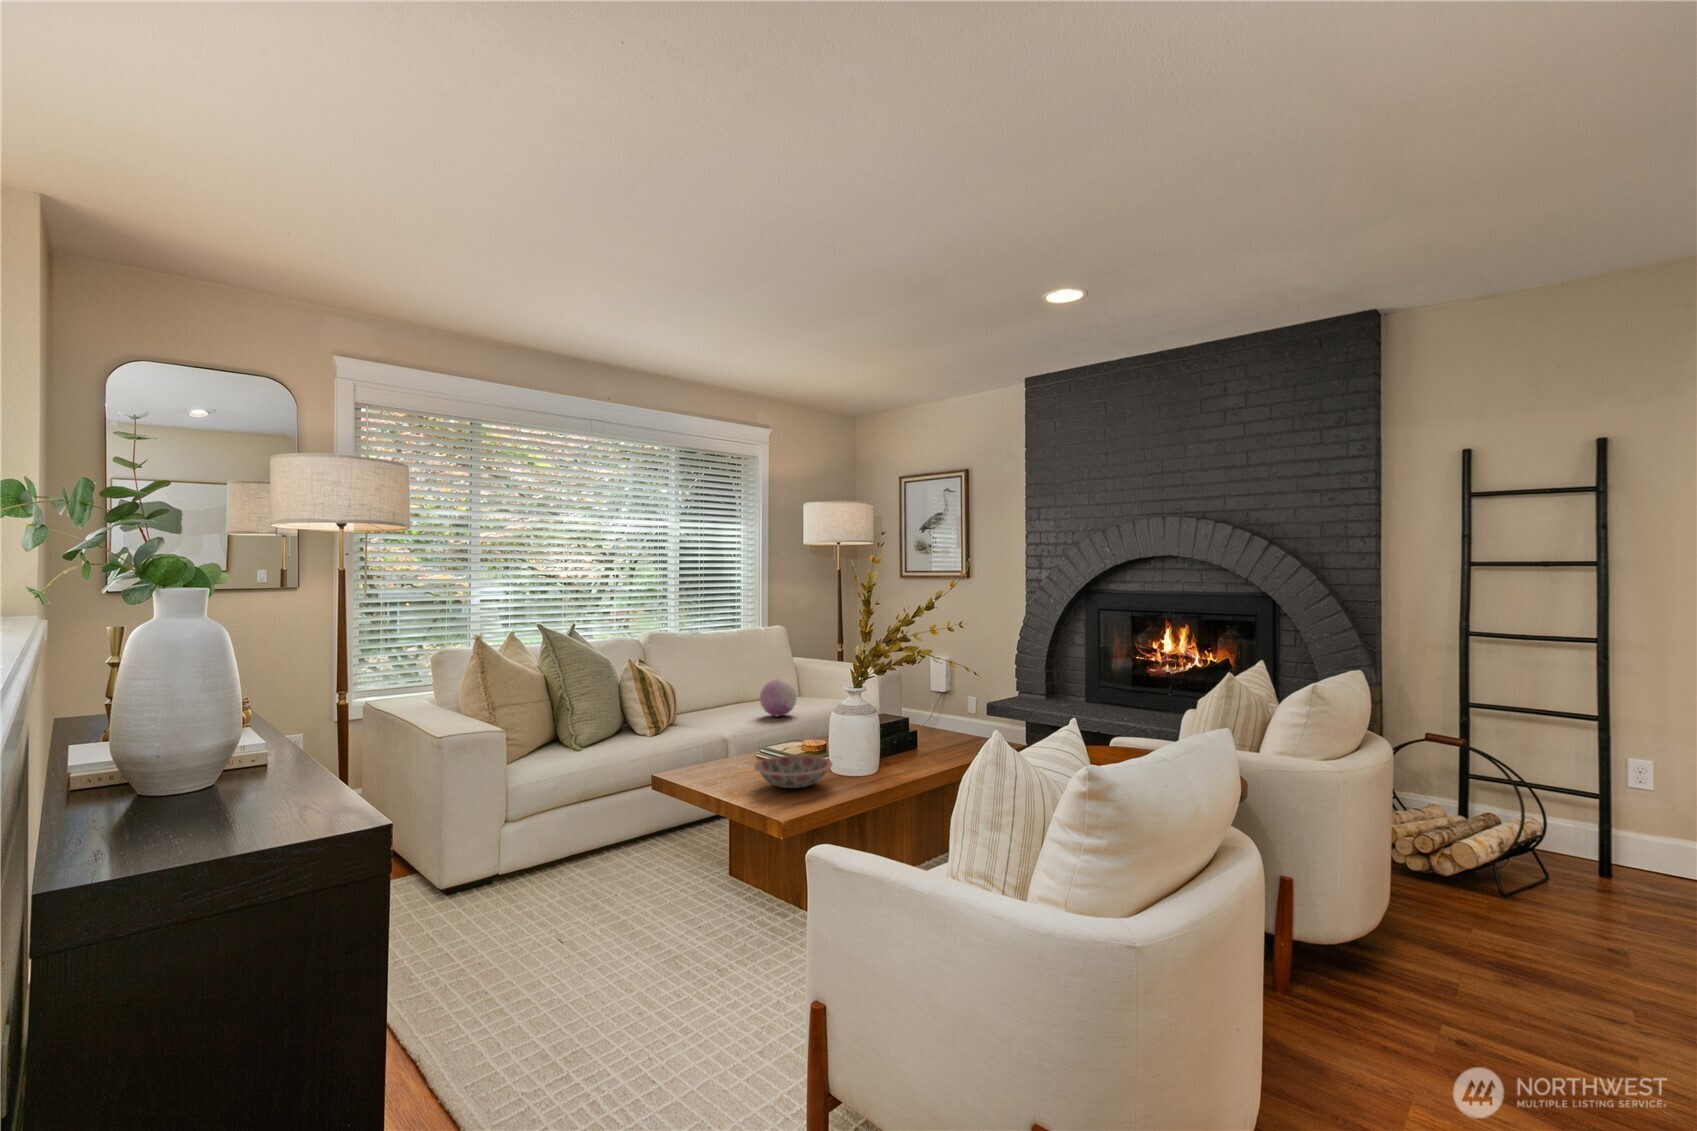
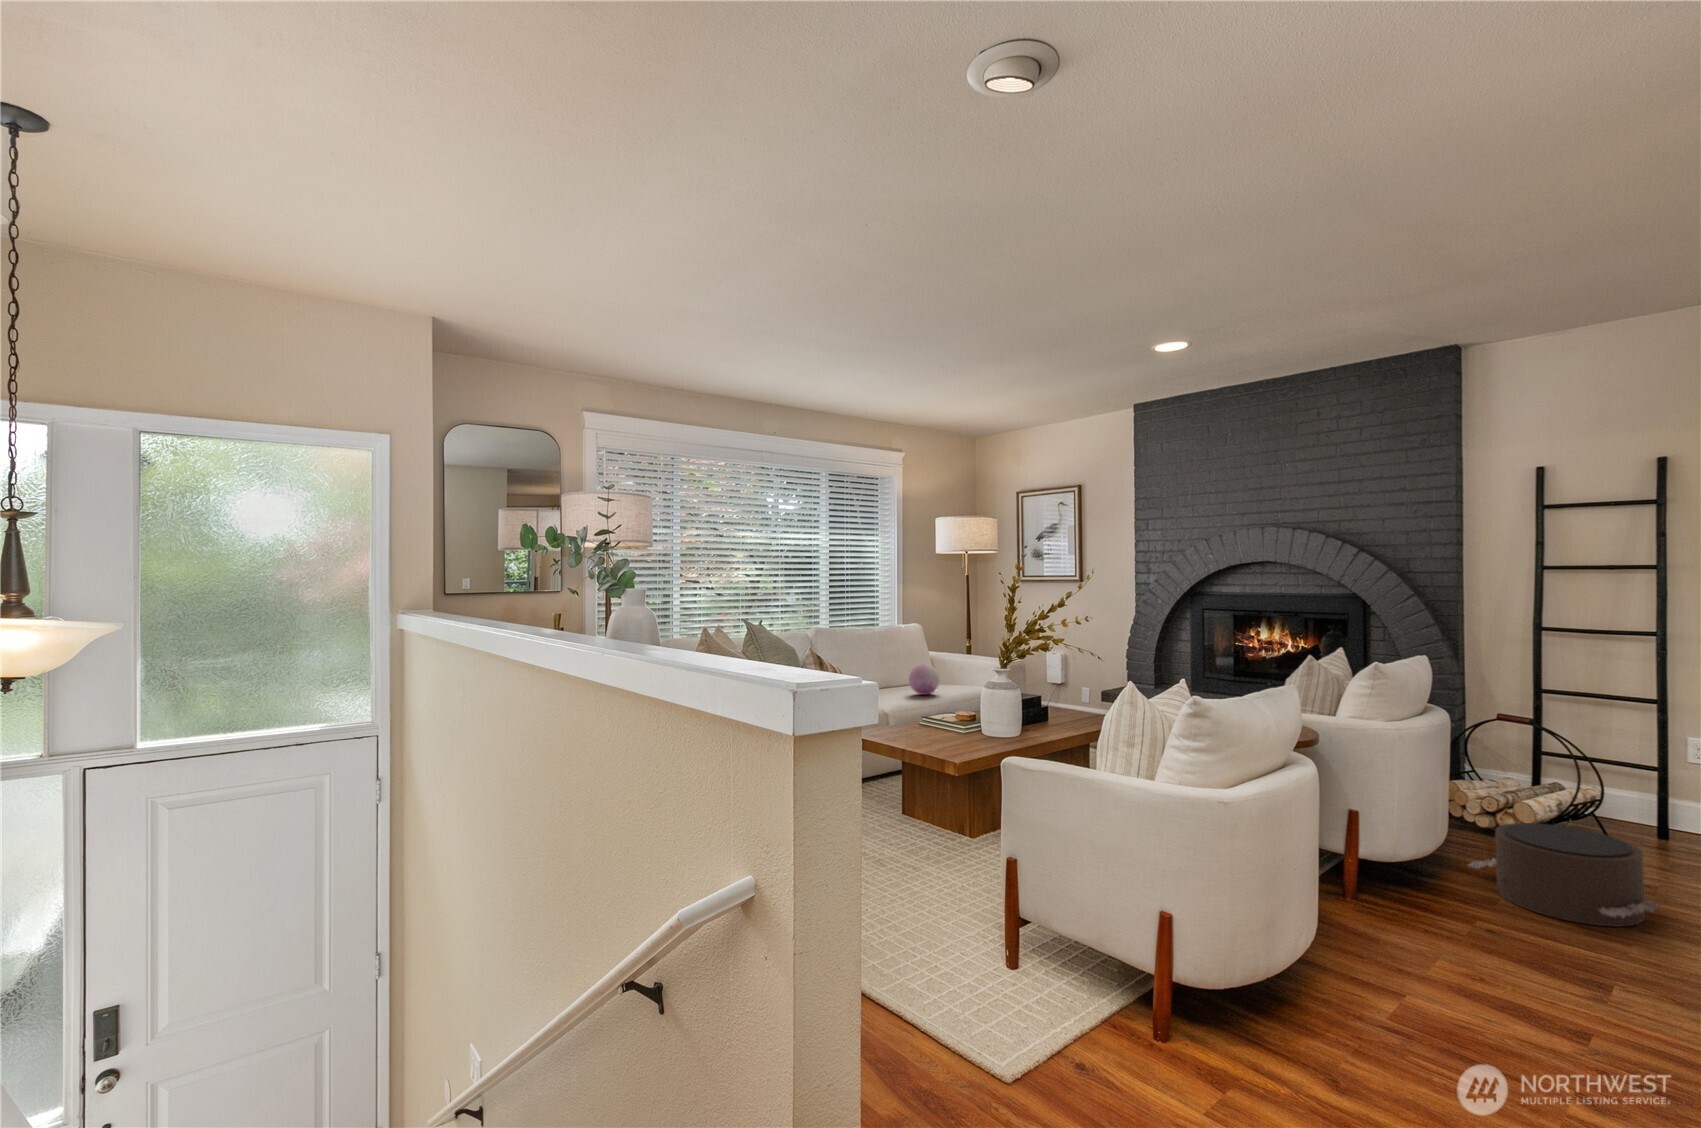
ceramic bowl: present [754,755,832,788] -> none [927,720,988,743]
pouf: none [1405,876,1643,1016] -> present [1468,823,1659,927]

